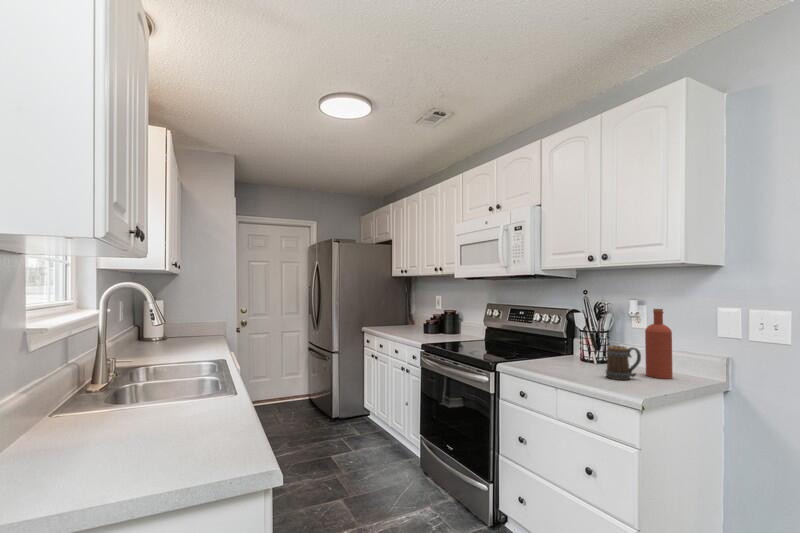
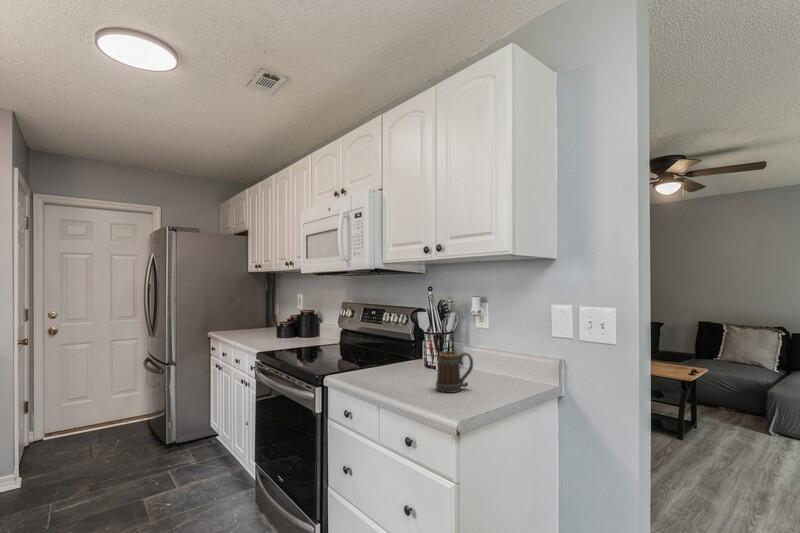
bottle: present [645,309,673,379] -> none [482,306,509,386]

